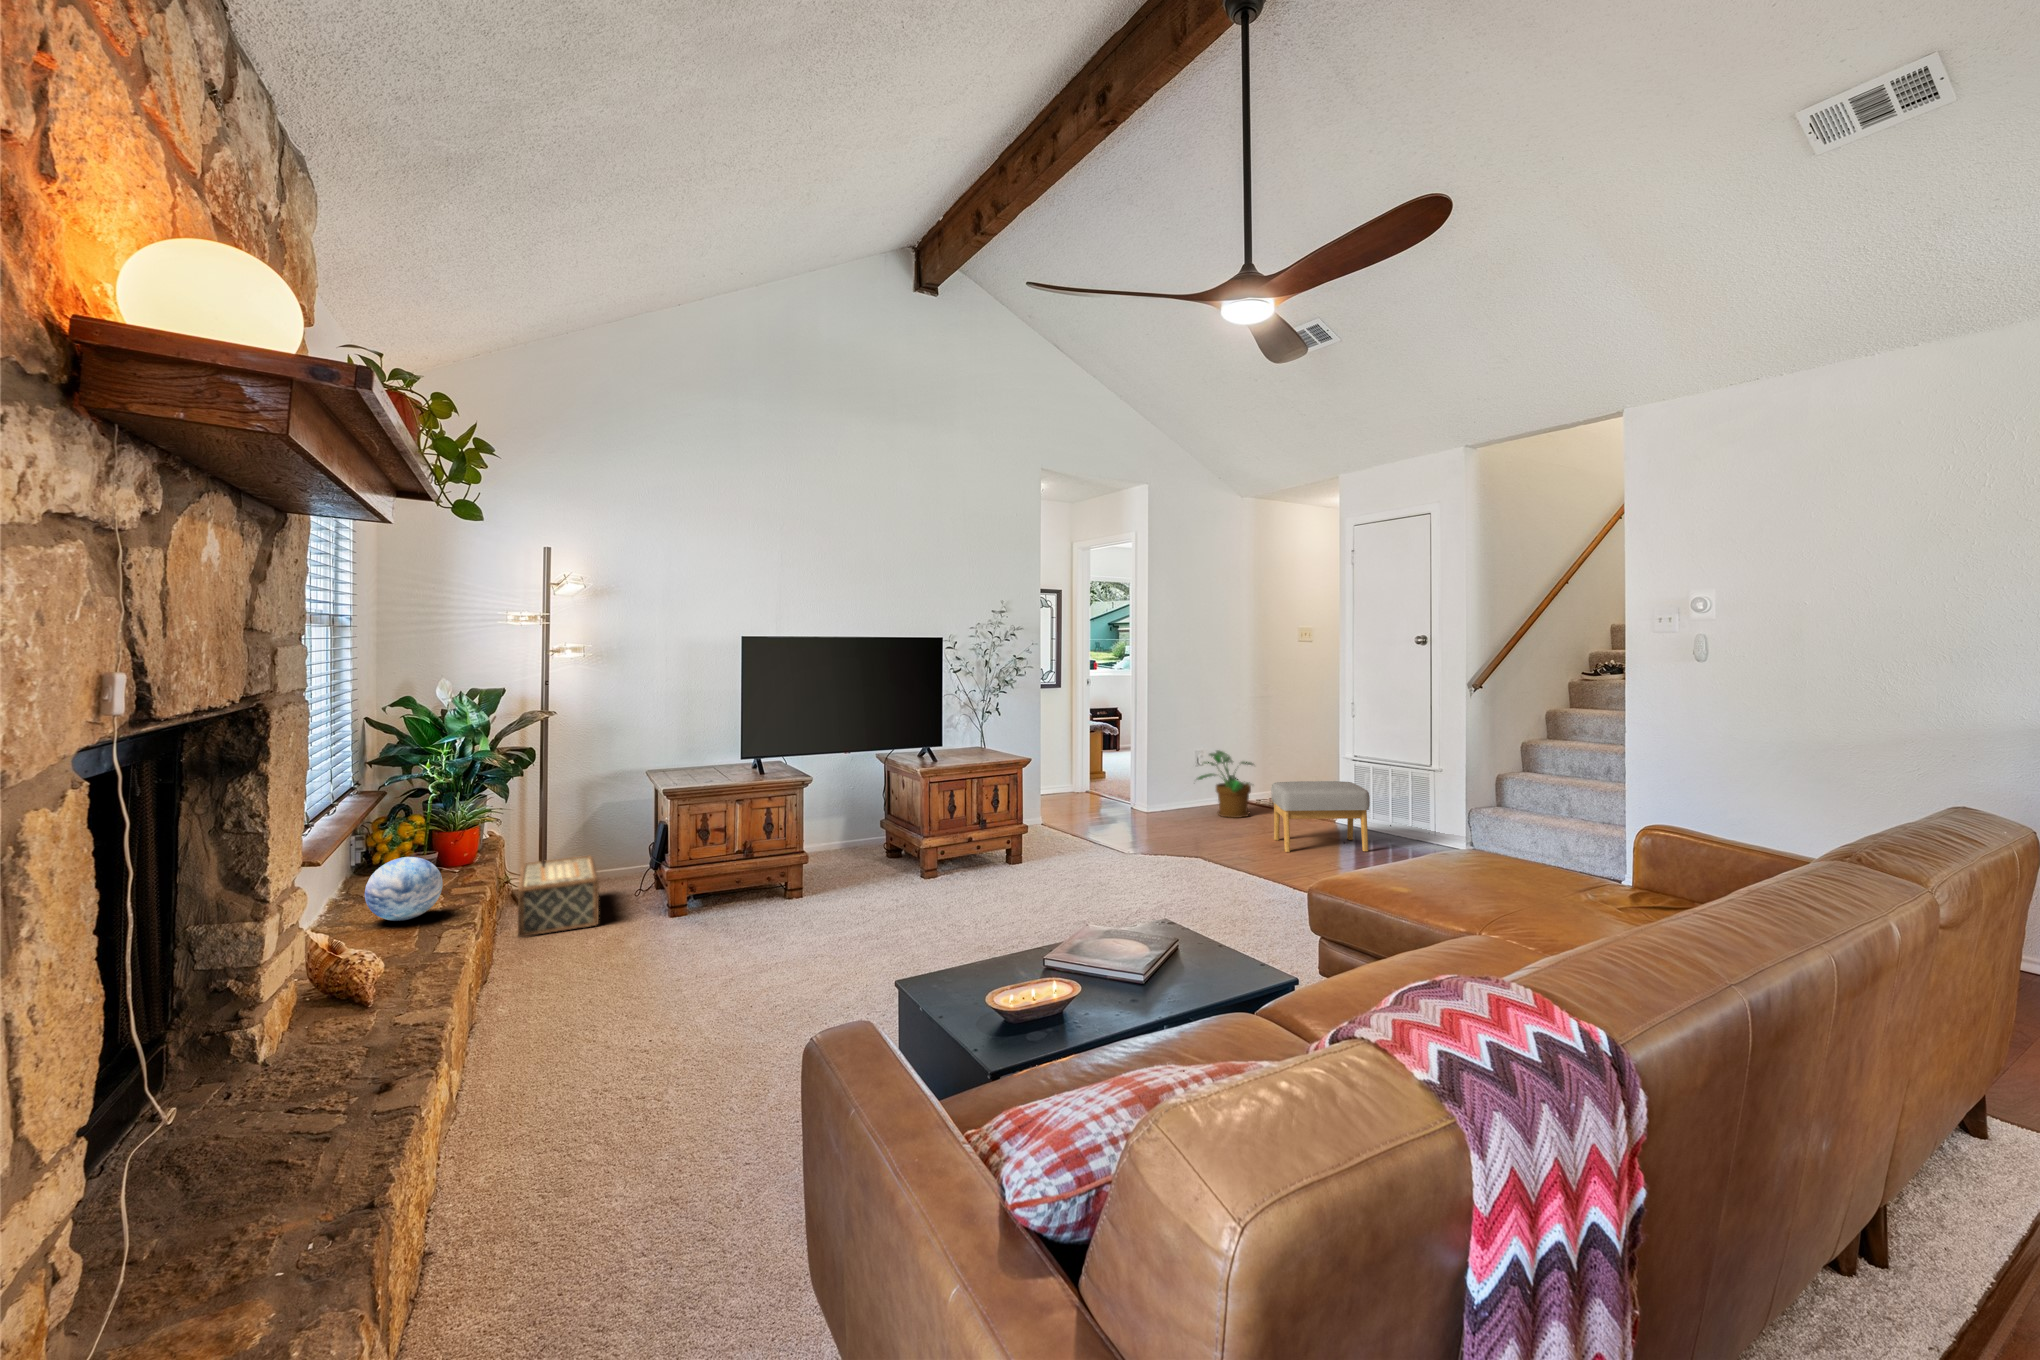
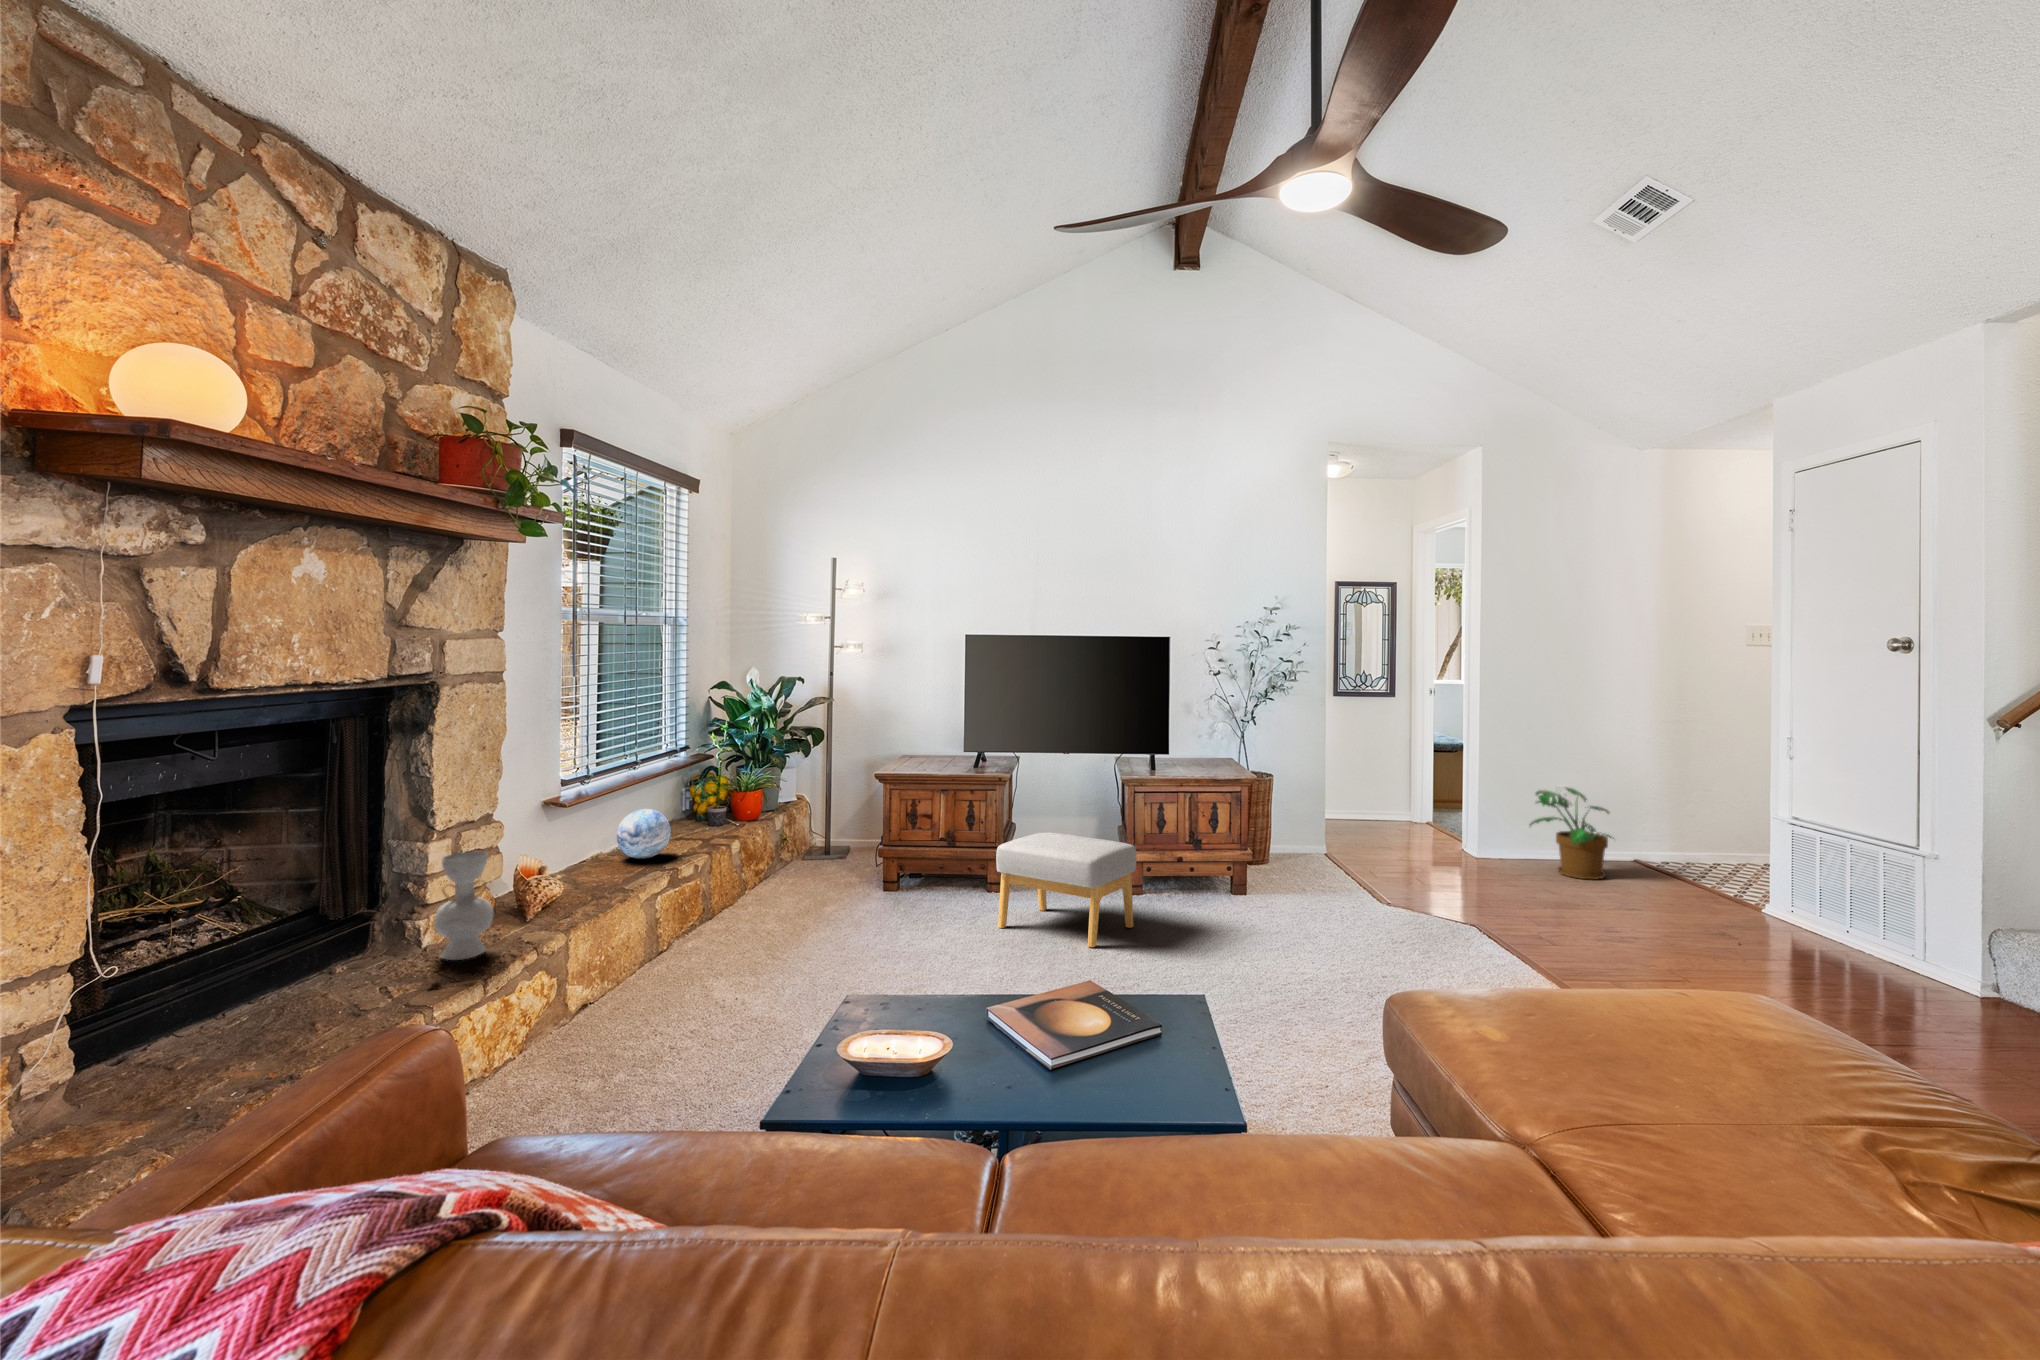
footstool: present [1271,781,1370,852] -> present [996,832,1136,947]
woven basket: present [518,856,599,937] -> none [766,826,851,888]
decorative vase: none [311,918,397,1066] -> present [434,852,493,960]

